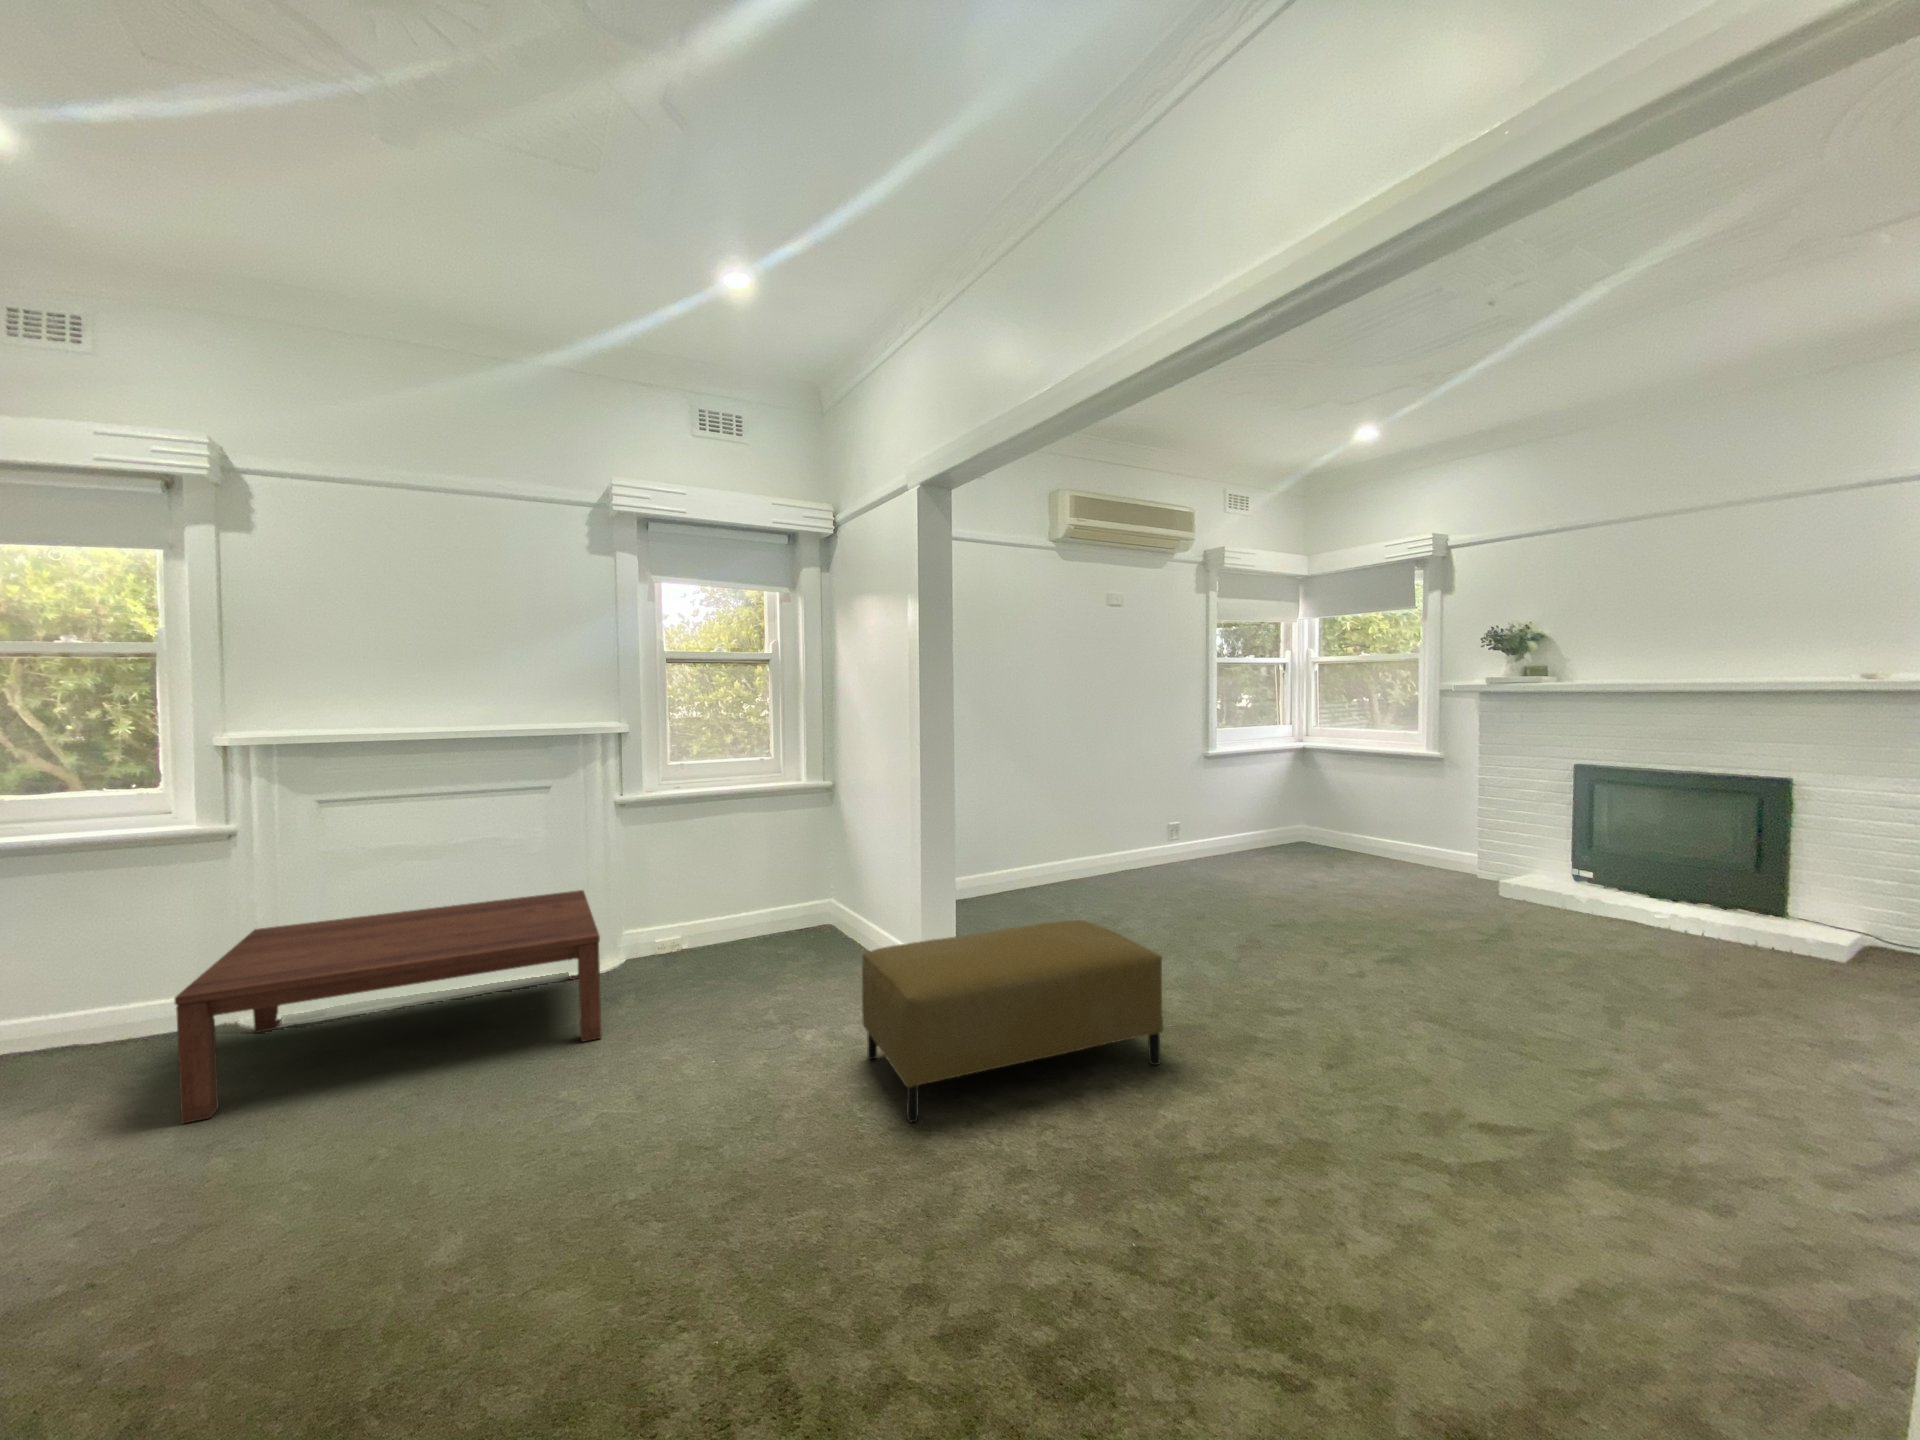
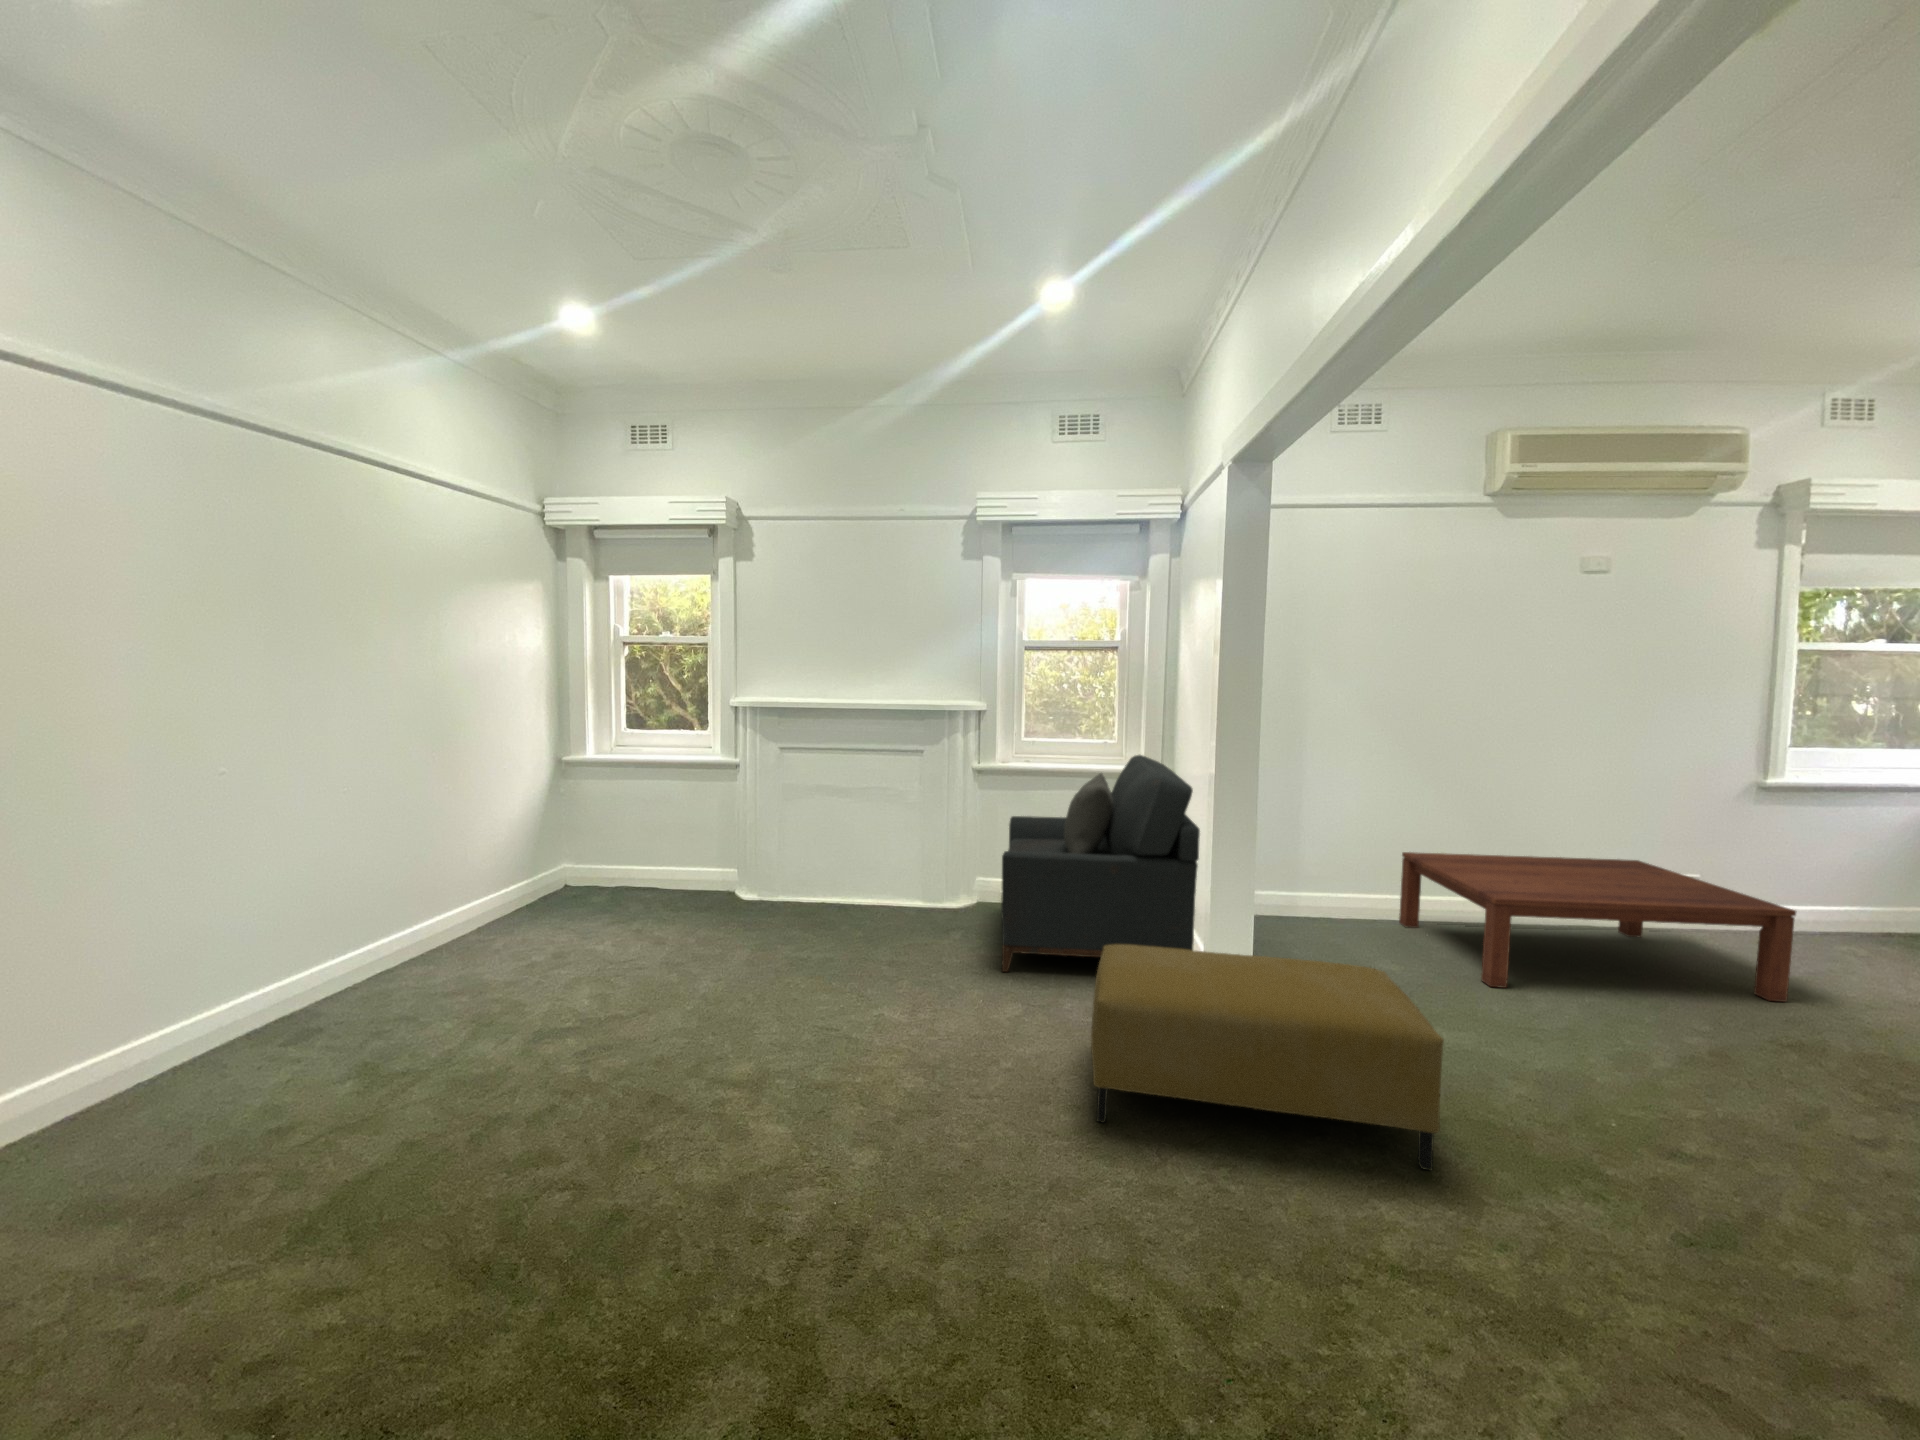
armchair: none [671,768,905,1021] -> present [1001,755,1200,972]
coffee table: present [174,890,602,1123] -> present [1399,852,1796,1002]

